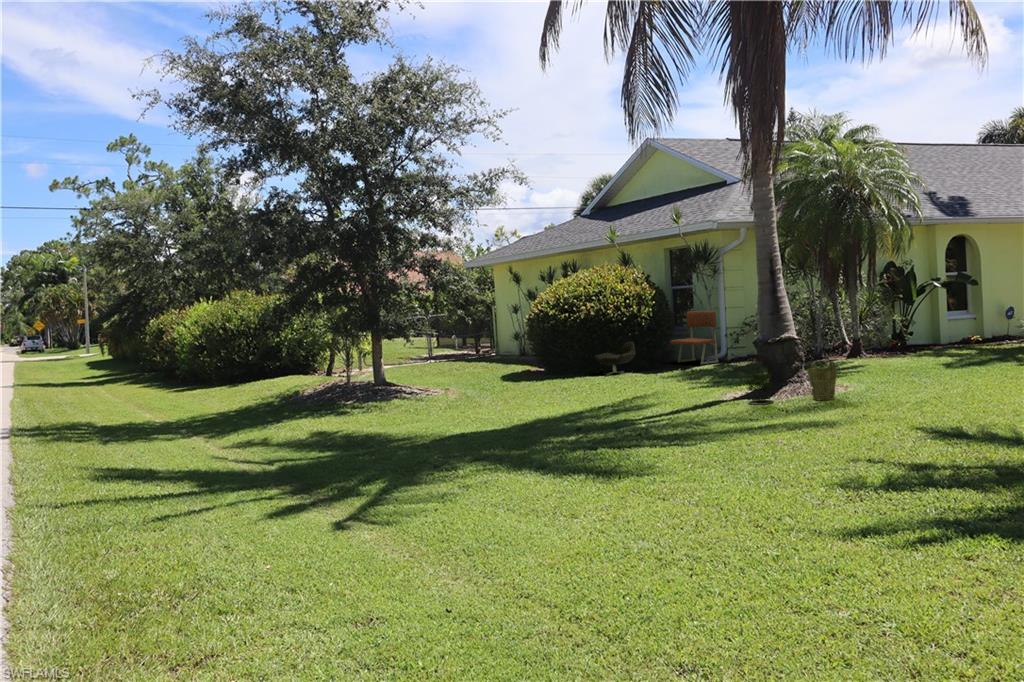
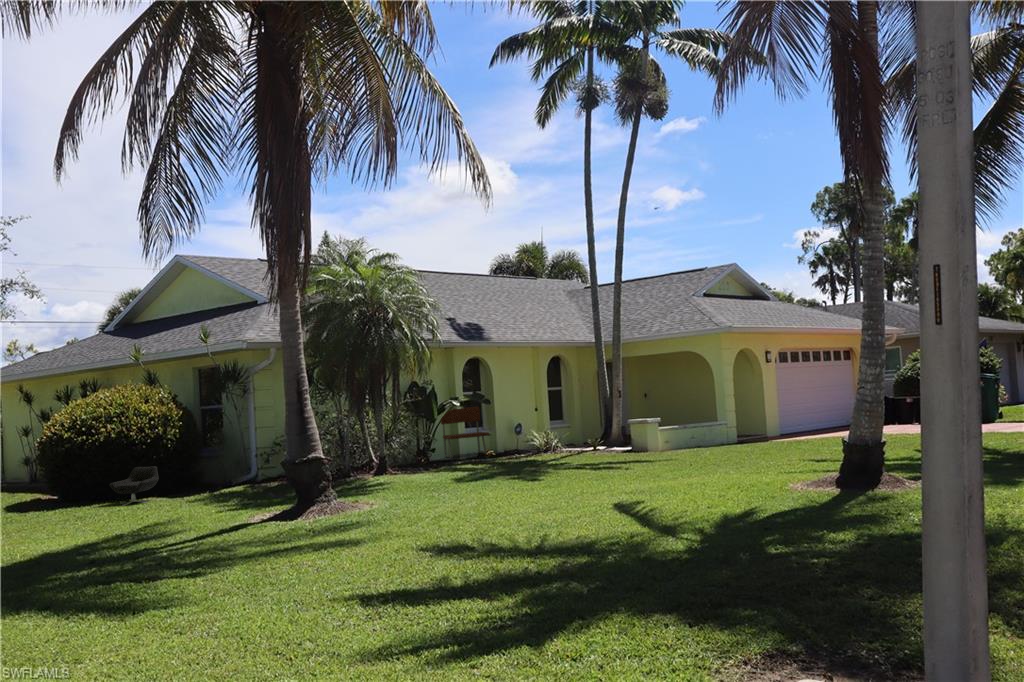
bench: present [670,311,718,364] -> present [441,407,489,458]
bucket: present [807,362,837,400] -> none [333,479,361,518]
potted tree: present [745,365,773,405] -> none [270,481,301,526]

